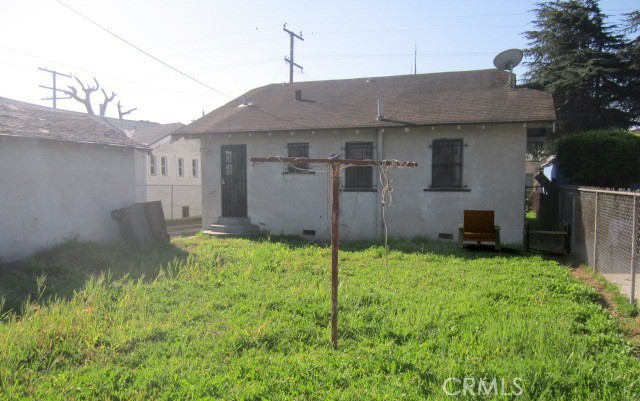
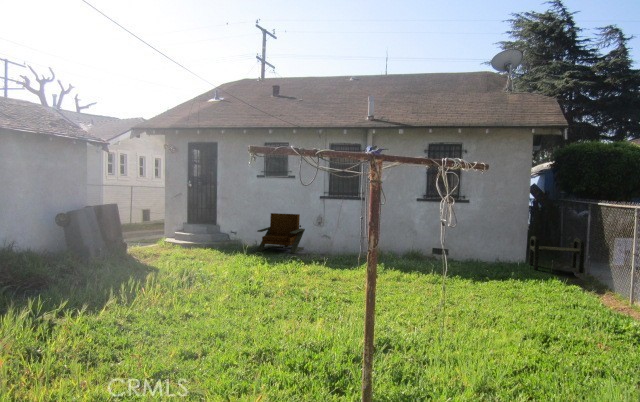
lounge chair: present [458,210,501,250] -> present [257,213,305,254]

